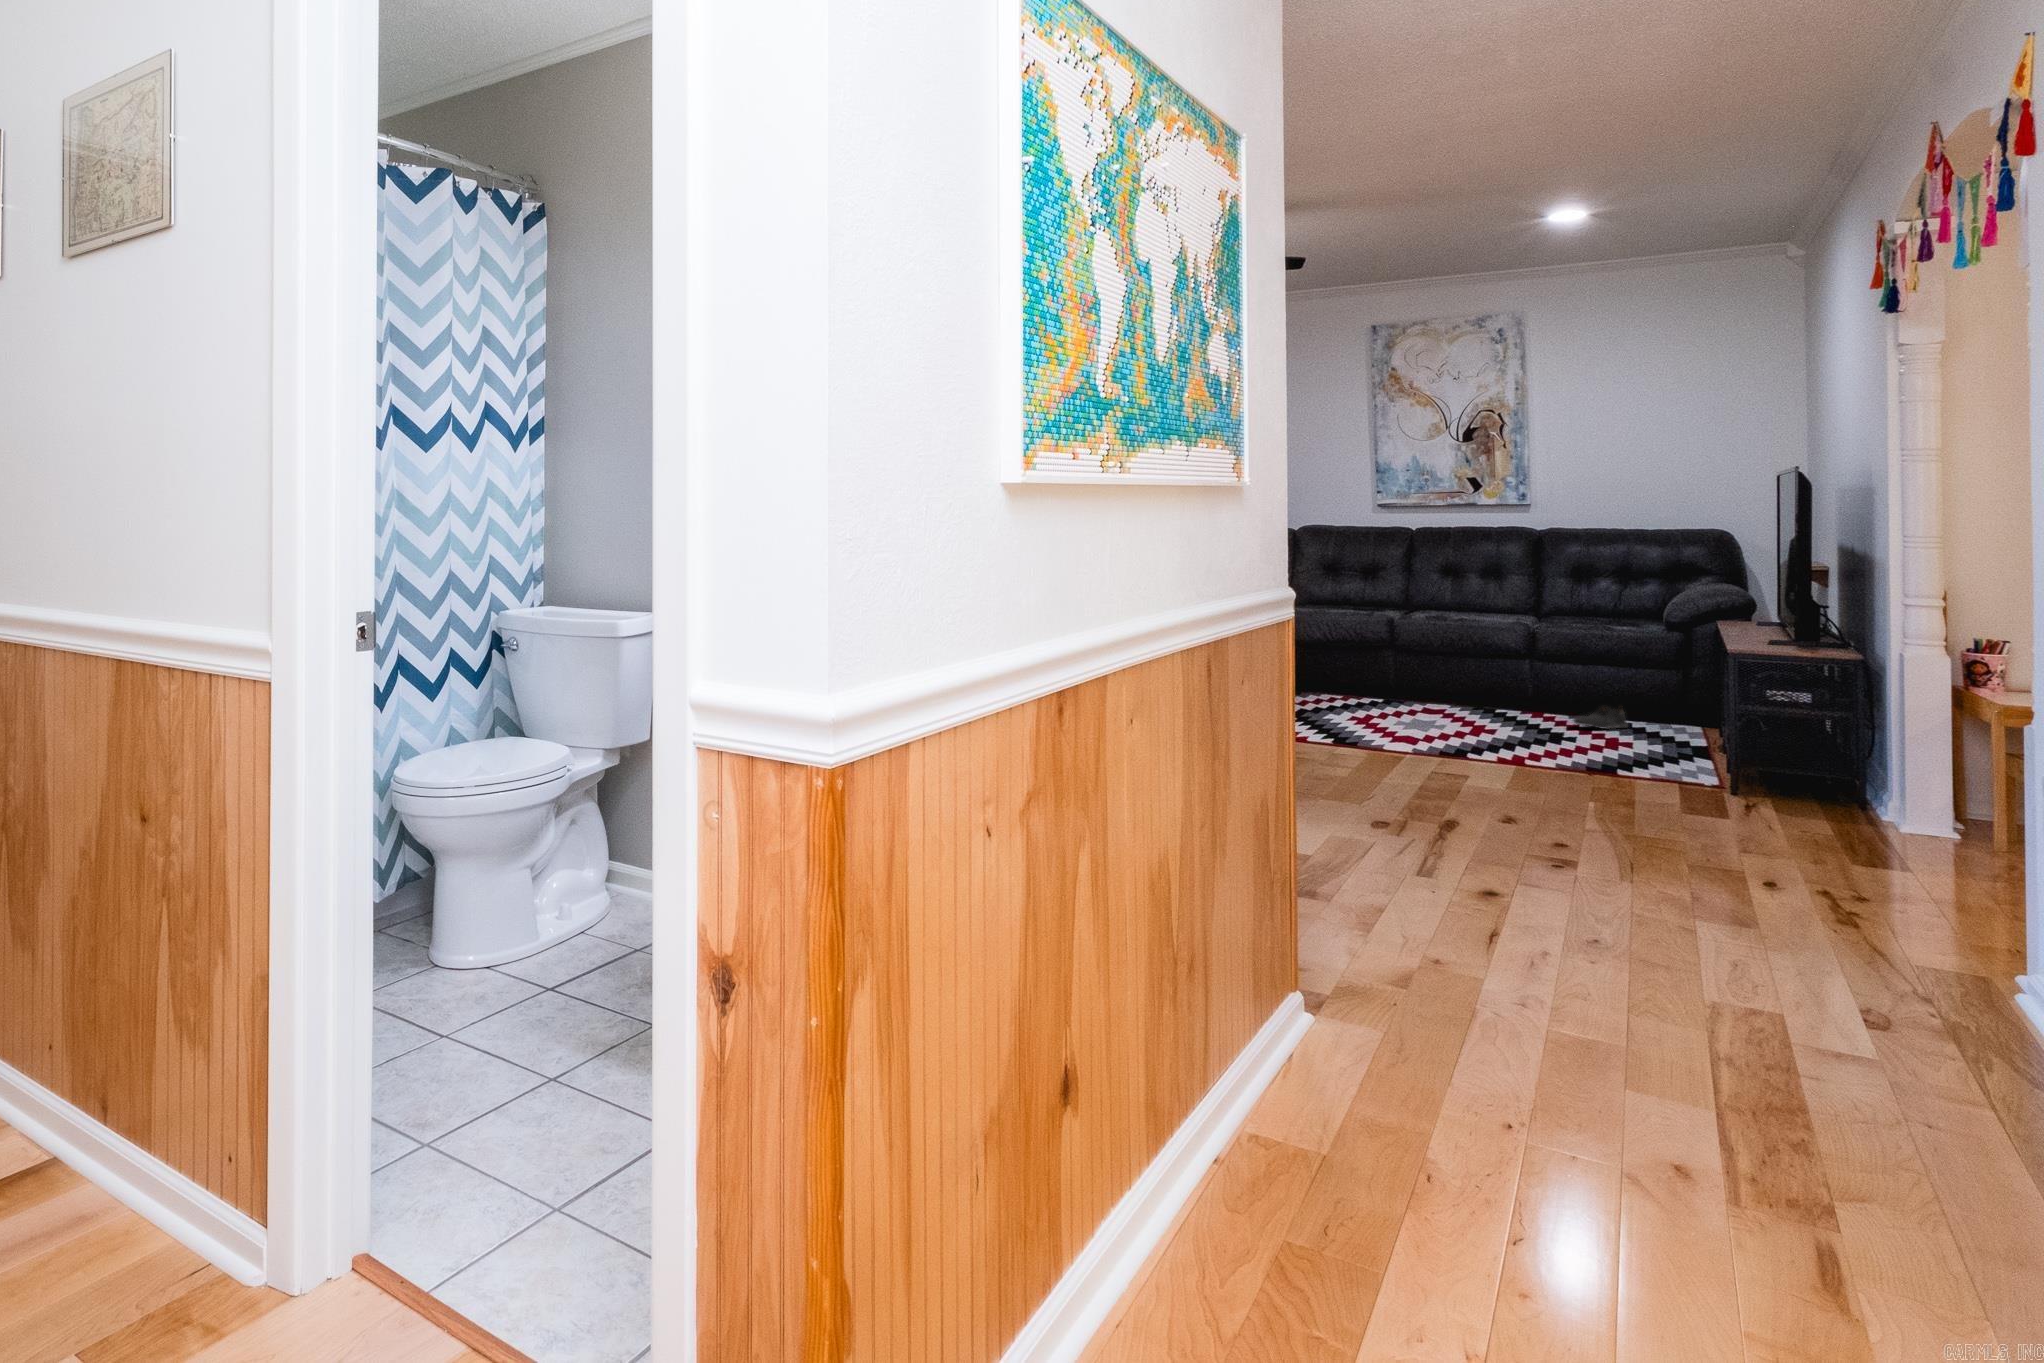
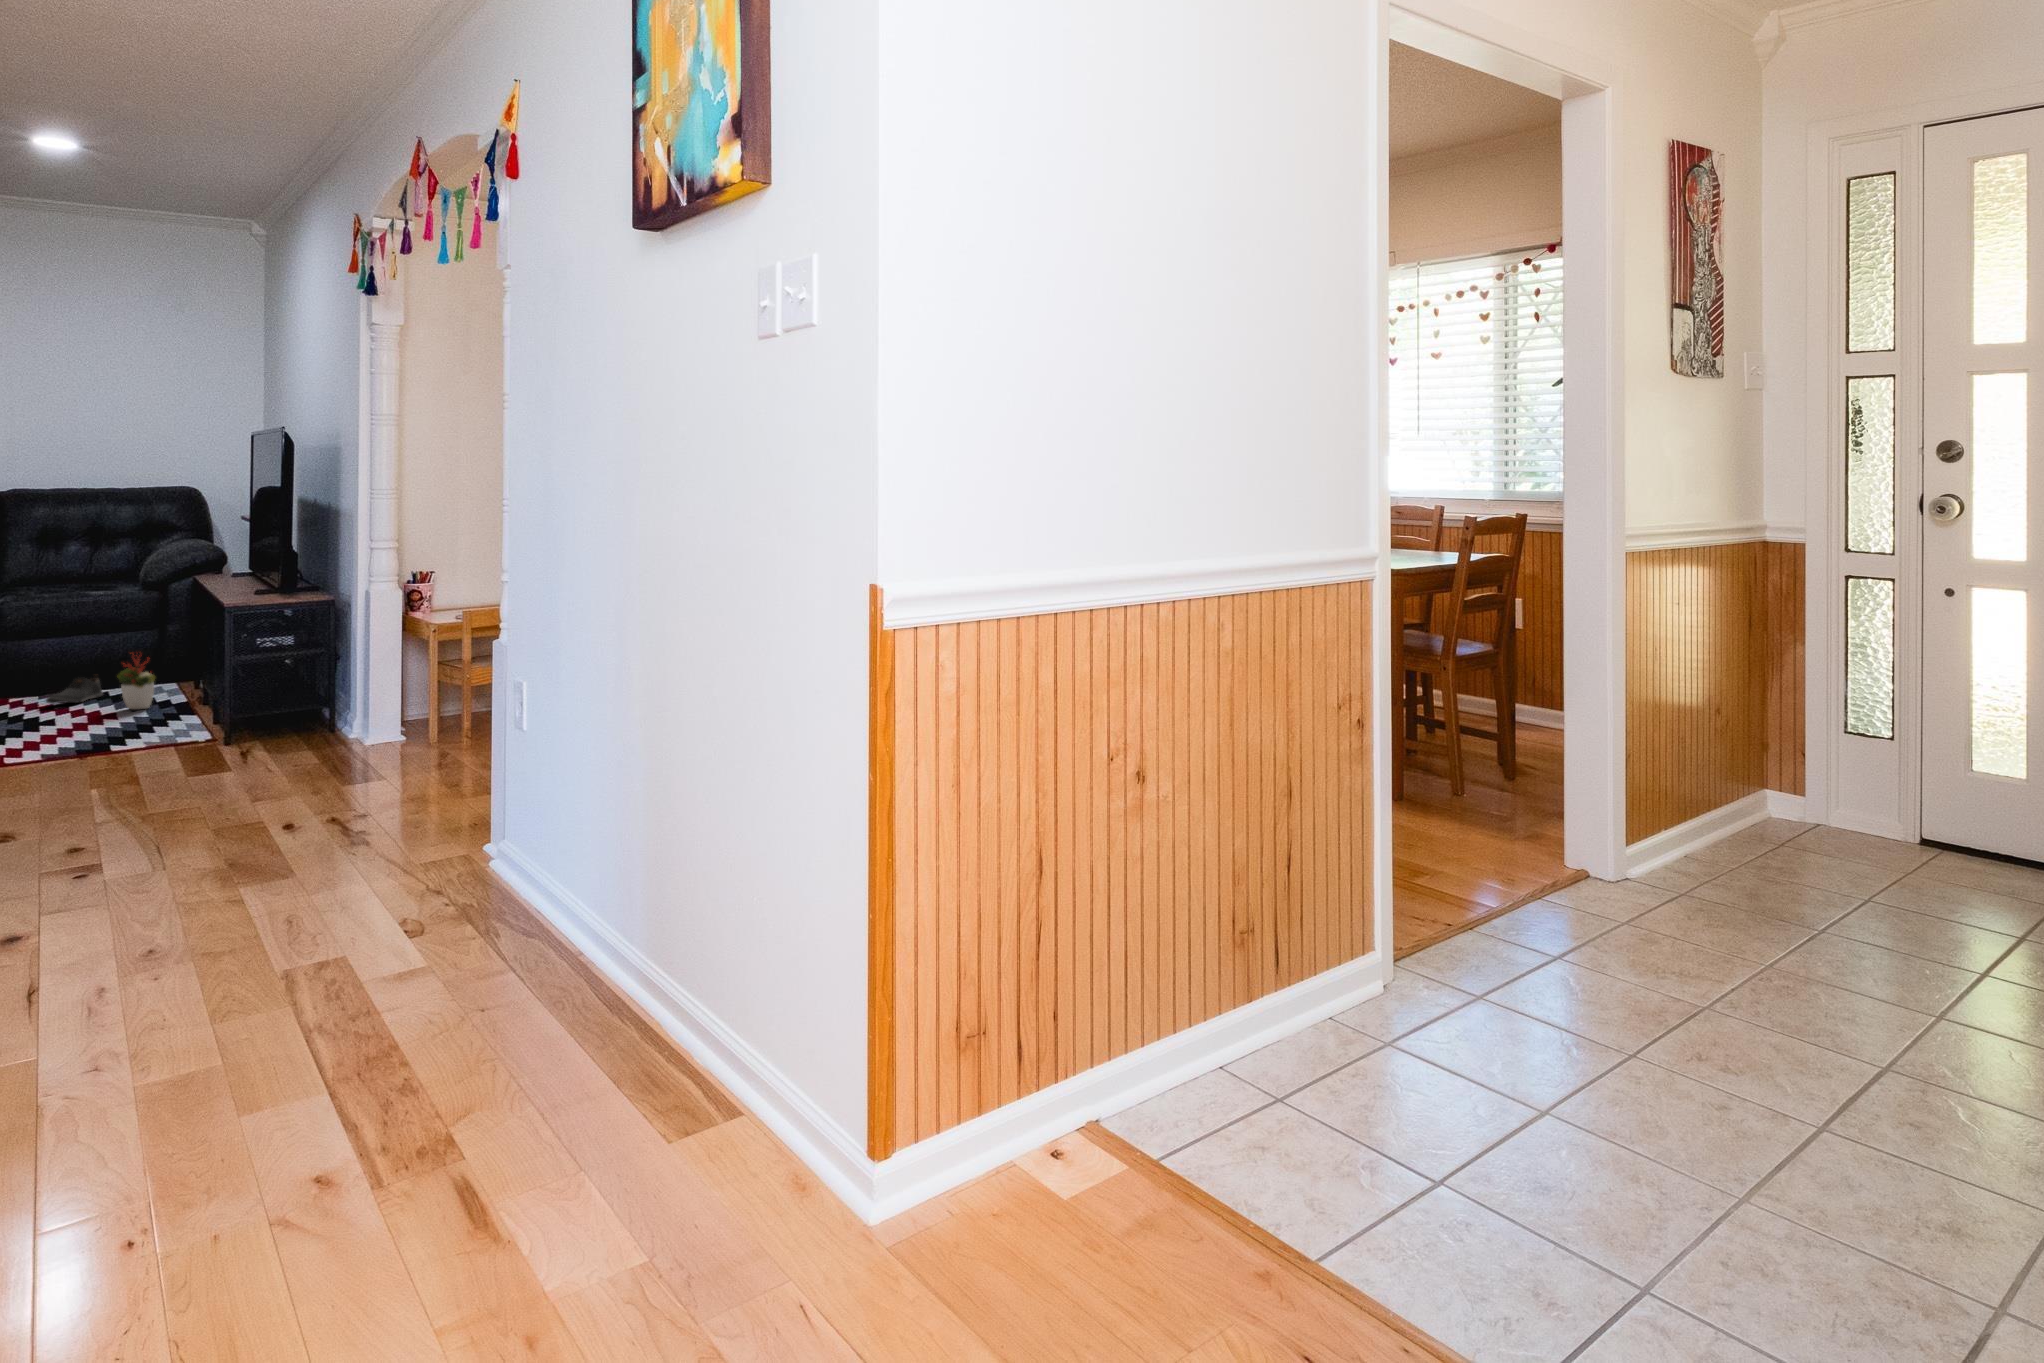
decorative plant: none [1636,688,1674,747] -> present [117,653,155,709]

